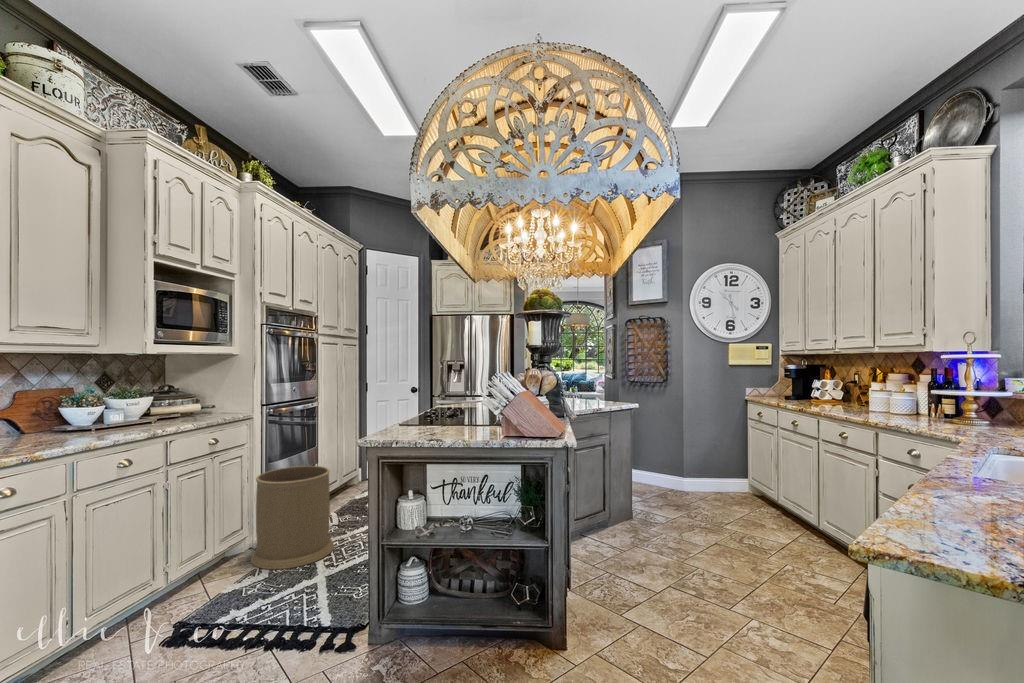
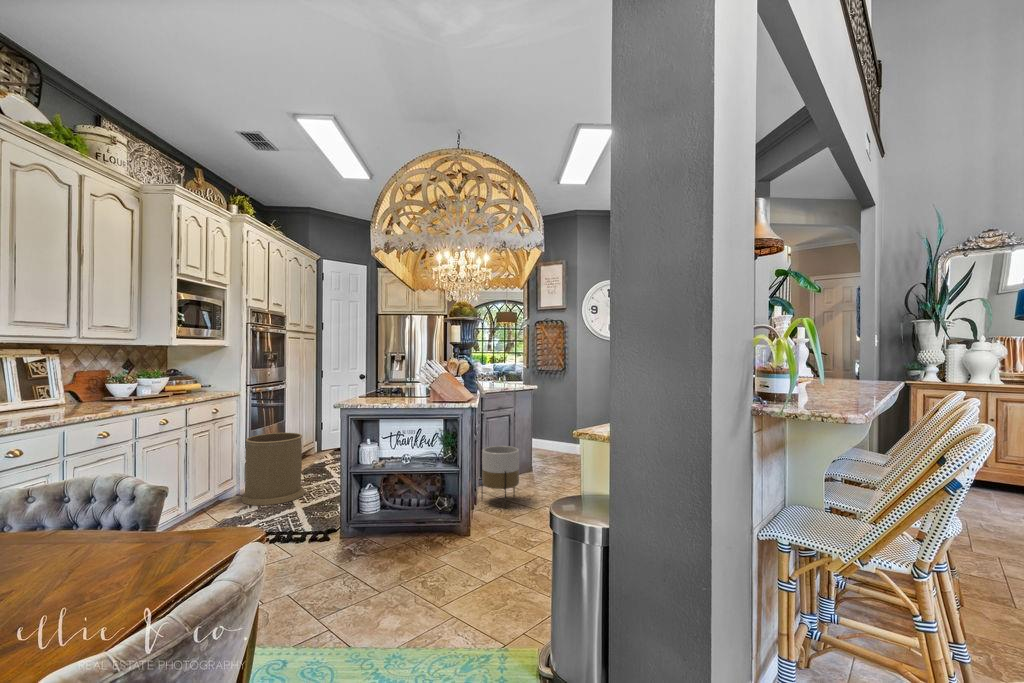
planter: none [573,491,630,591] -> present [482,446,519,508]

